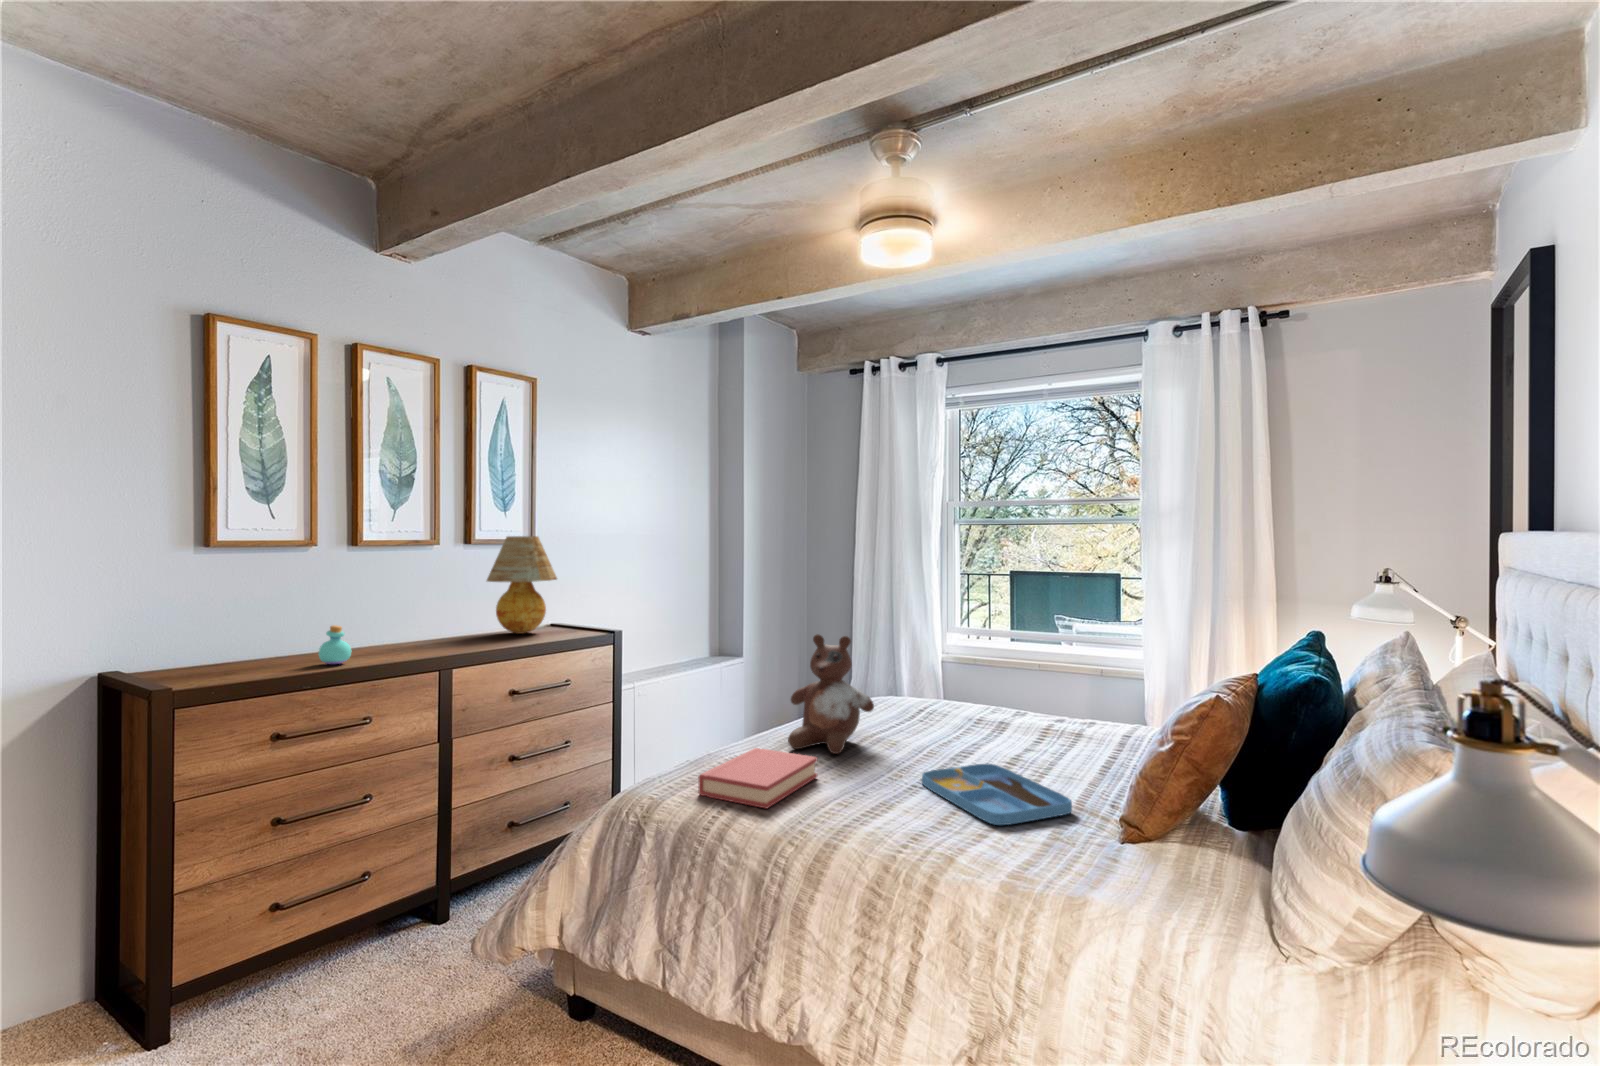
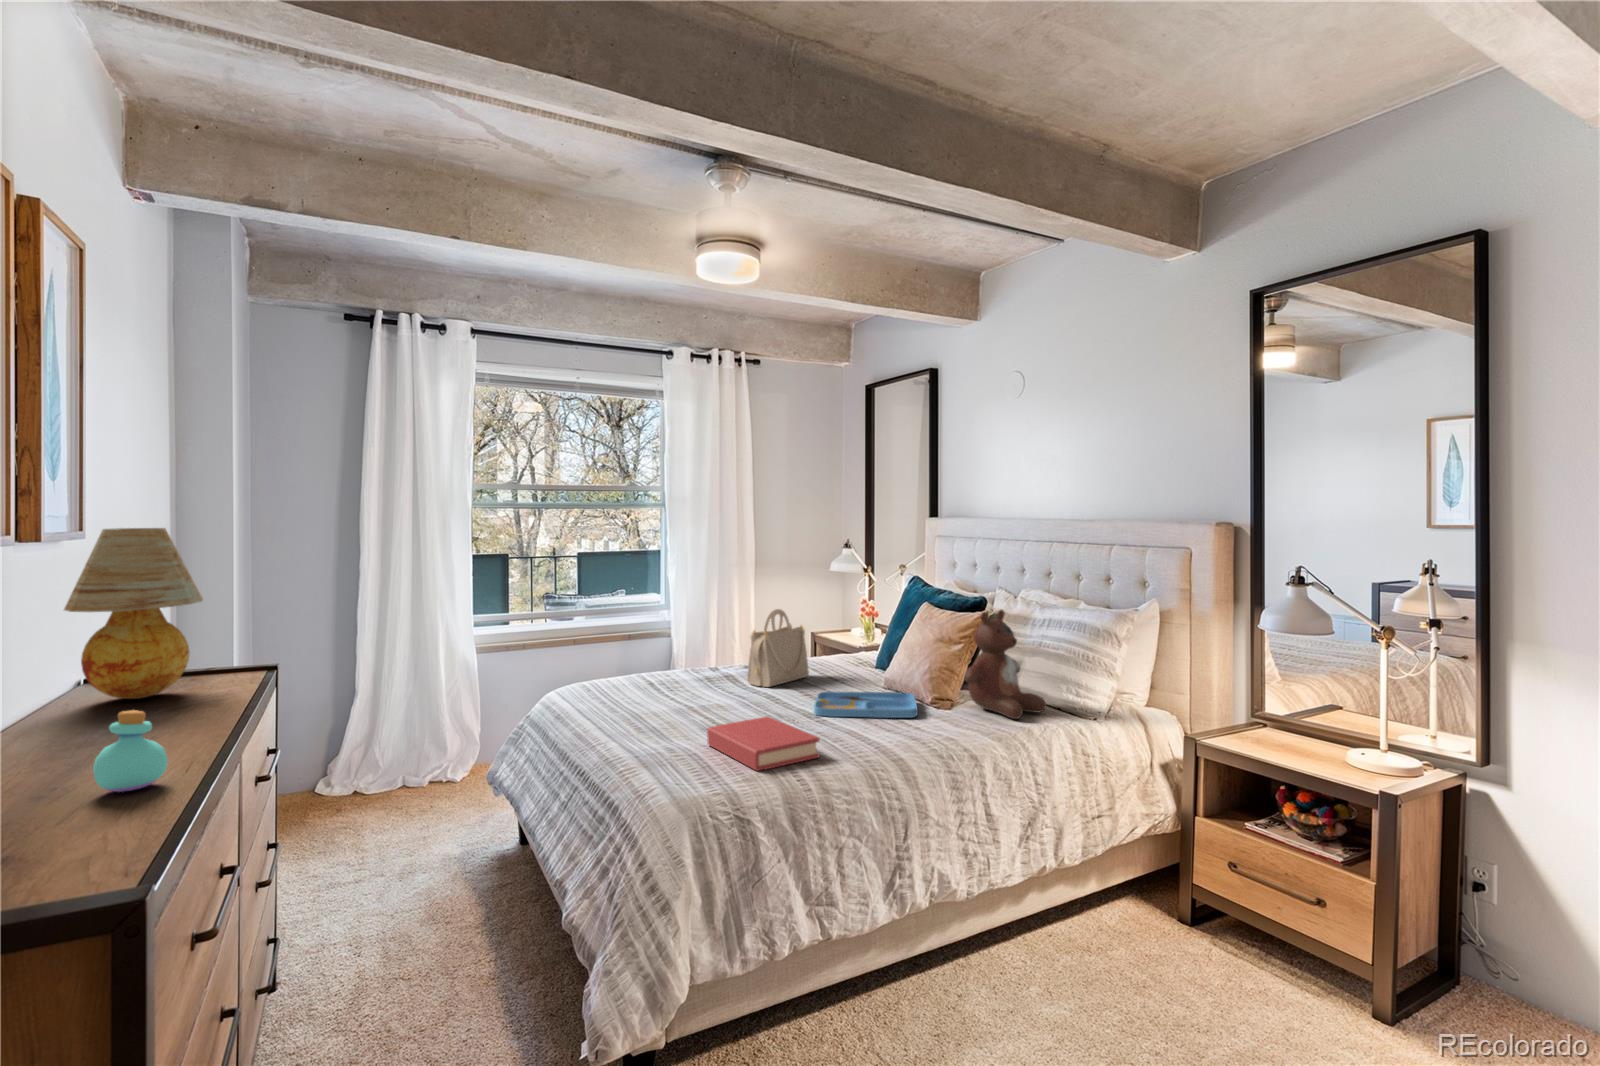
stuffed bear: present [788,634,874,754] -> present [964,610,1046,719]
handbag: none [988,654,1081,750] -> present [747,609,809,687]

